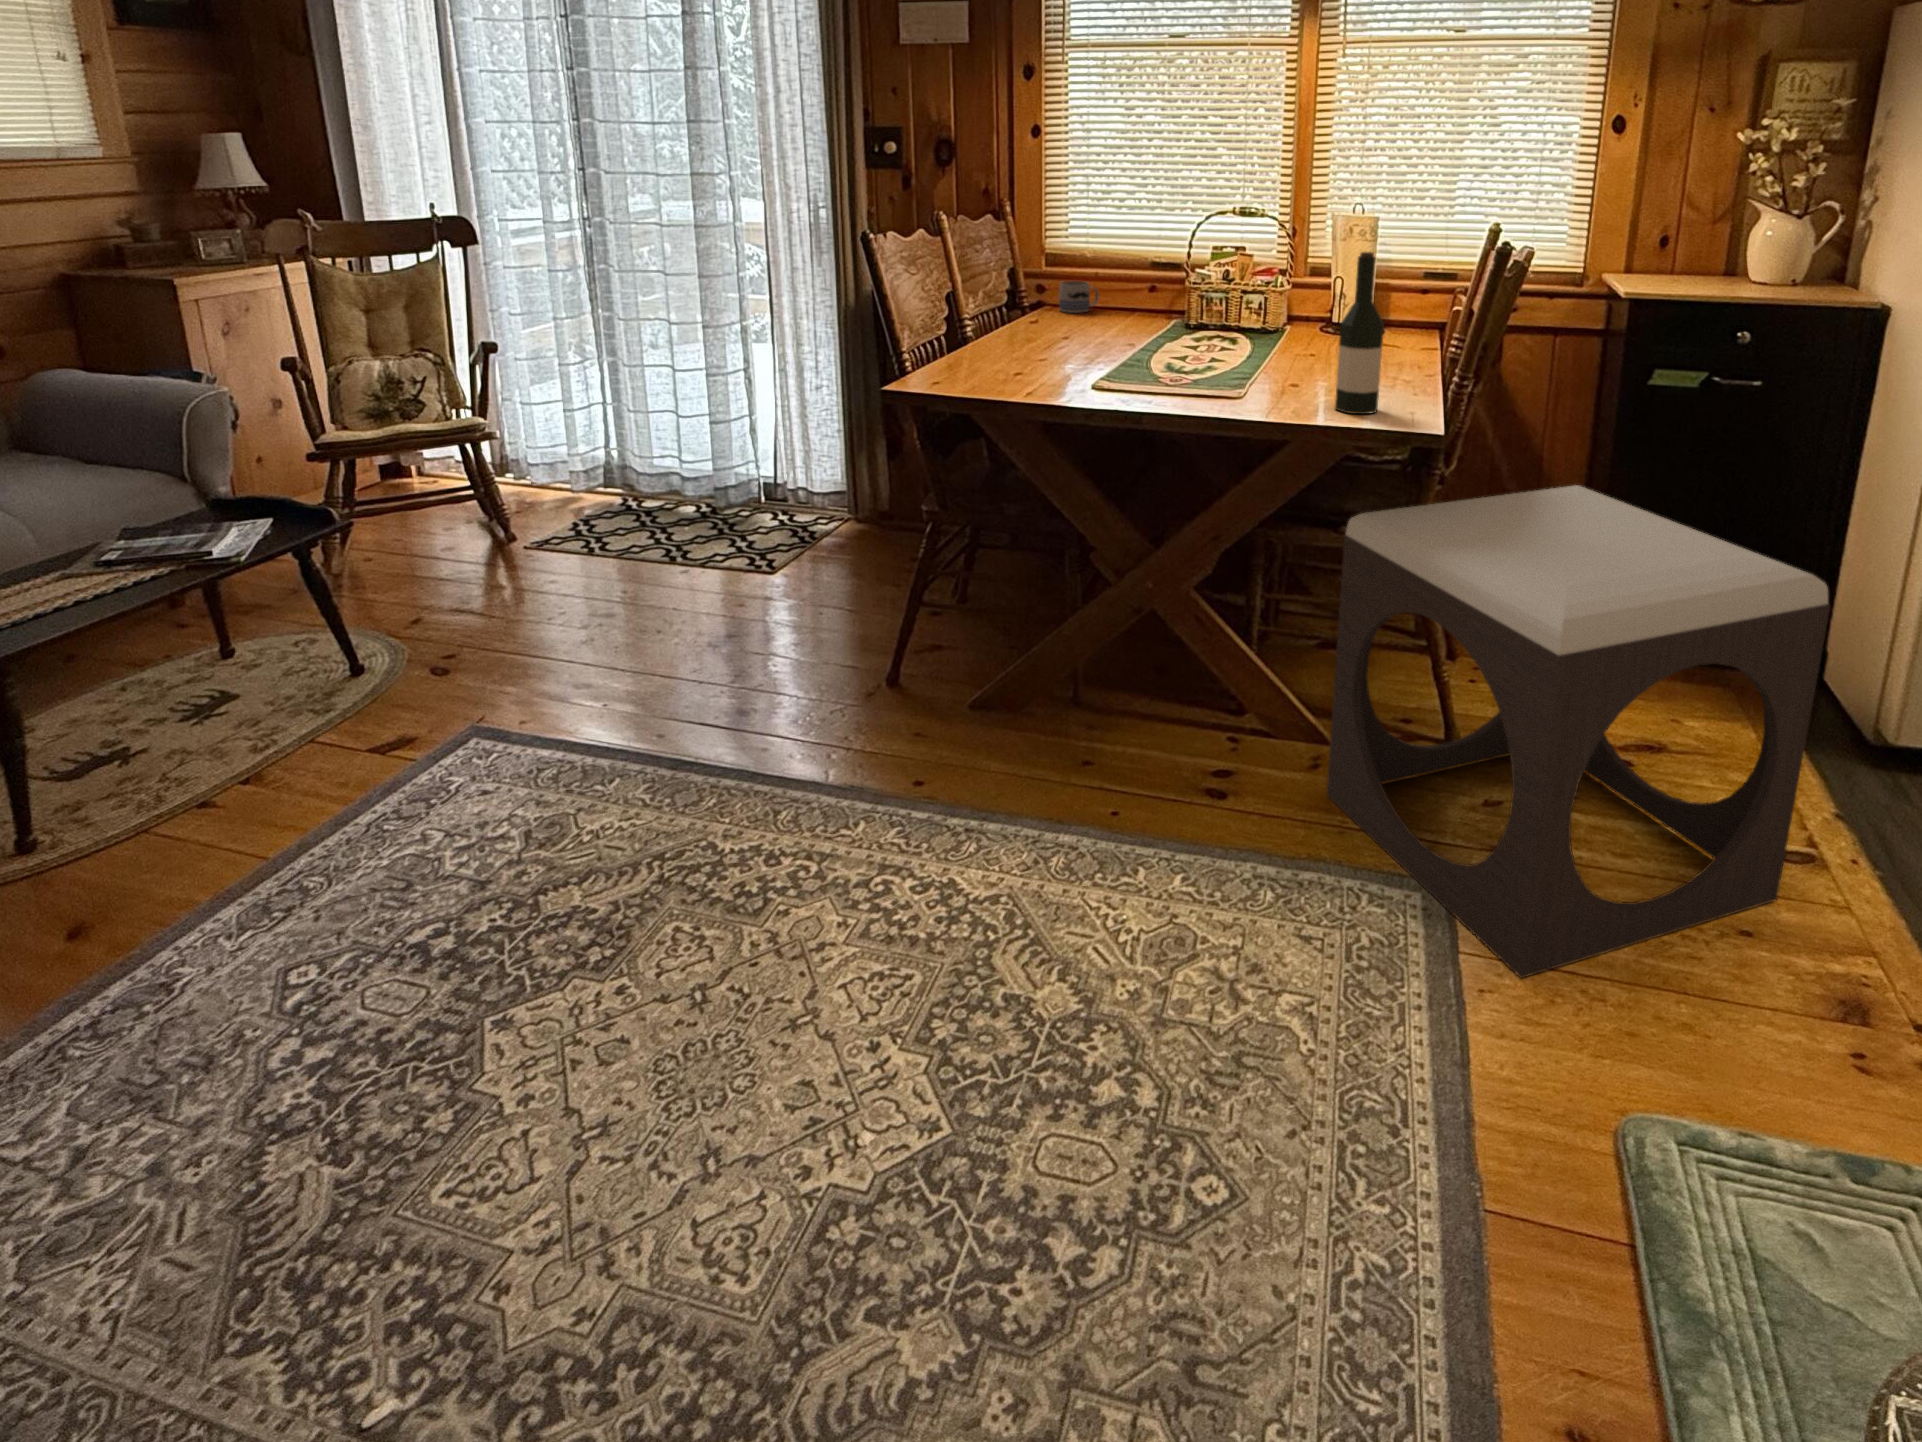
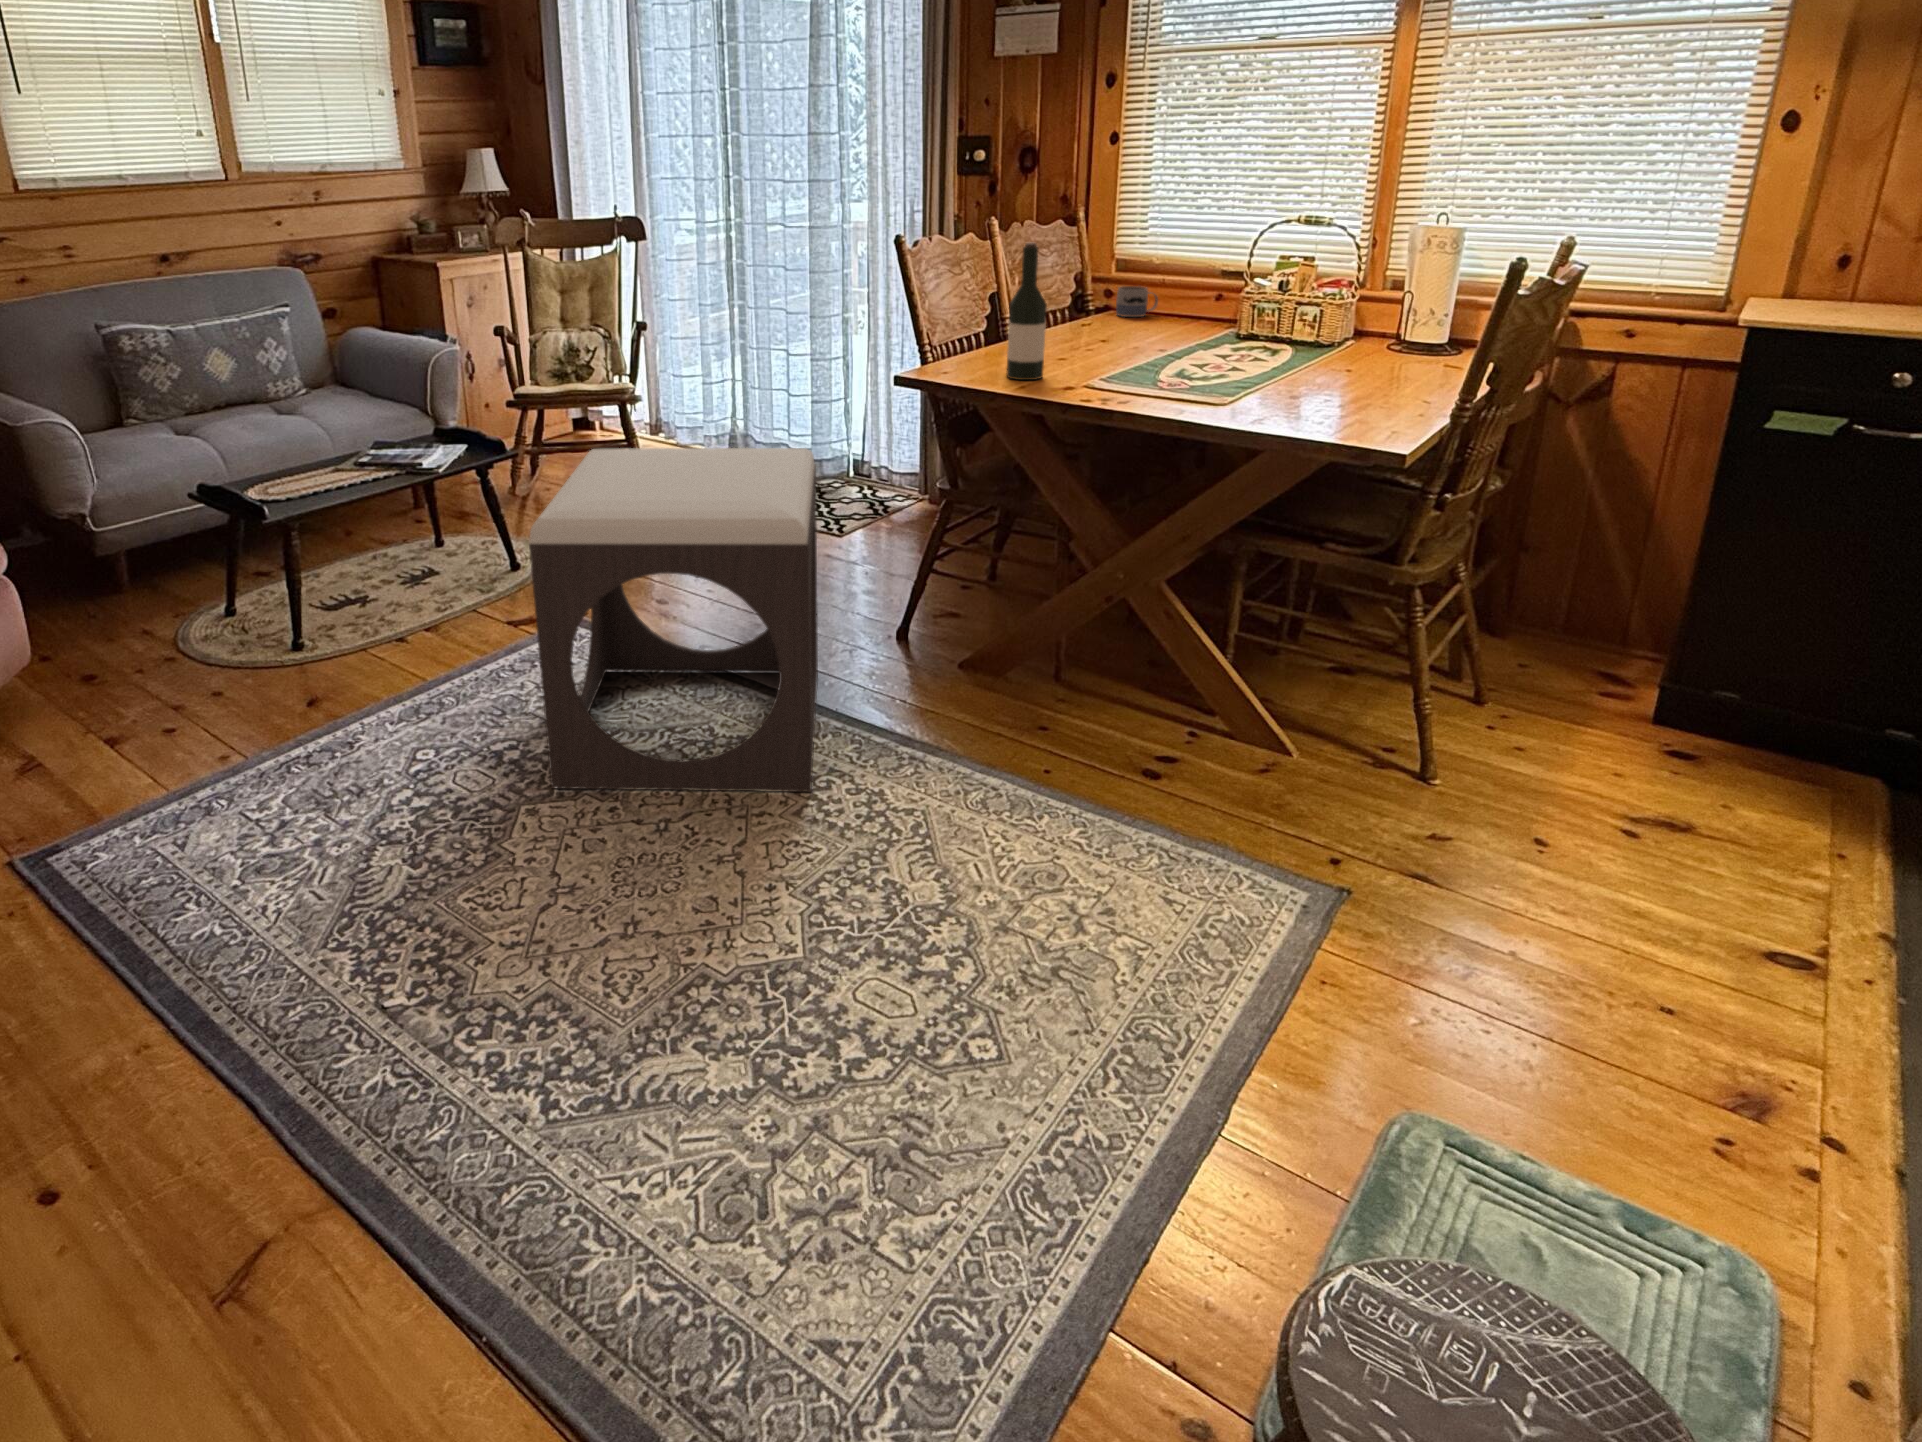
wine bottle: present [1335,252,1384,414] -> present [1006,243,1047,380]
footstool: present [1327,485,1830,978] -> present [529,448,818,792]

